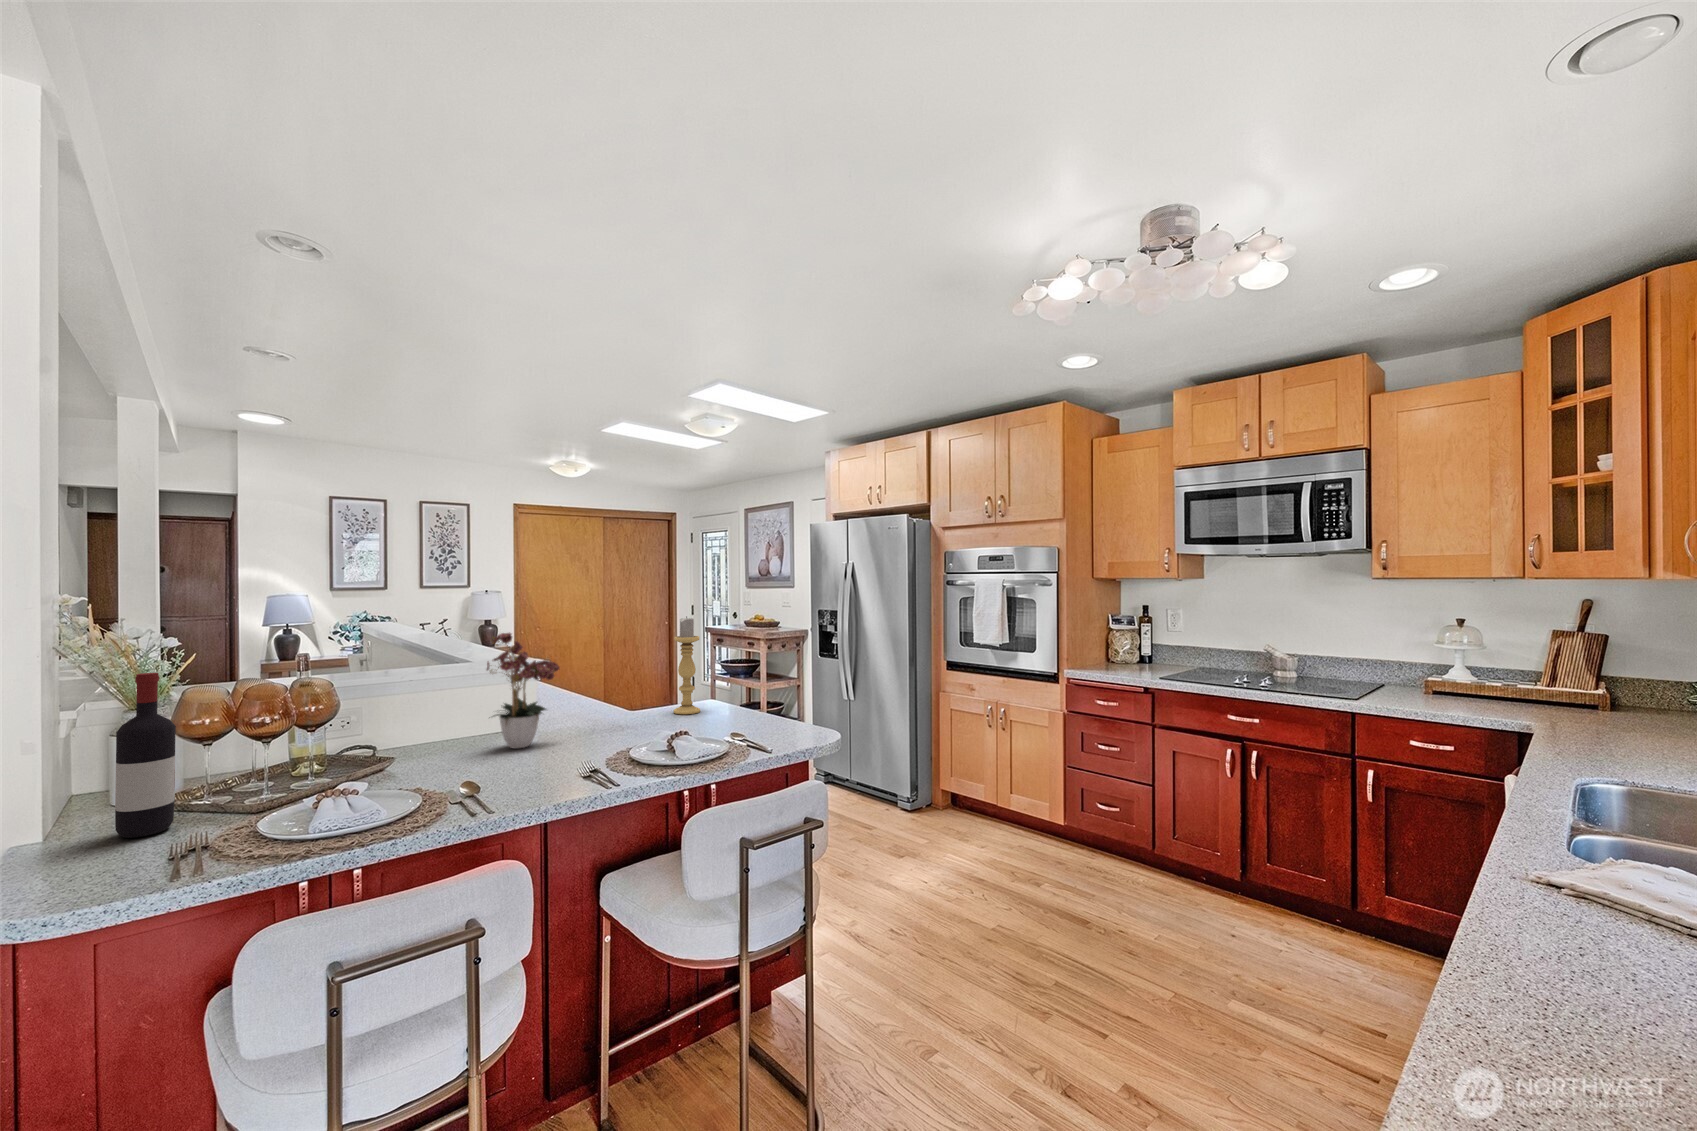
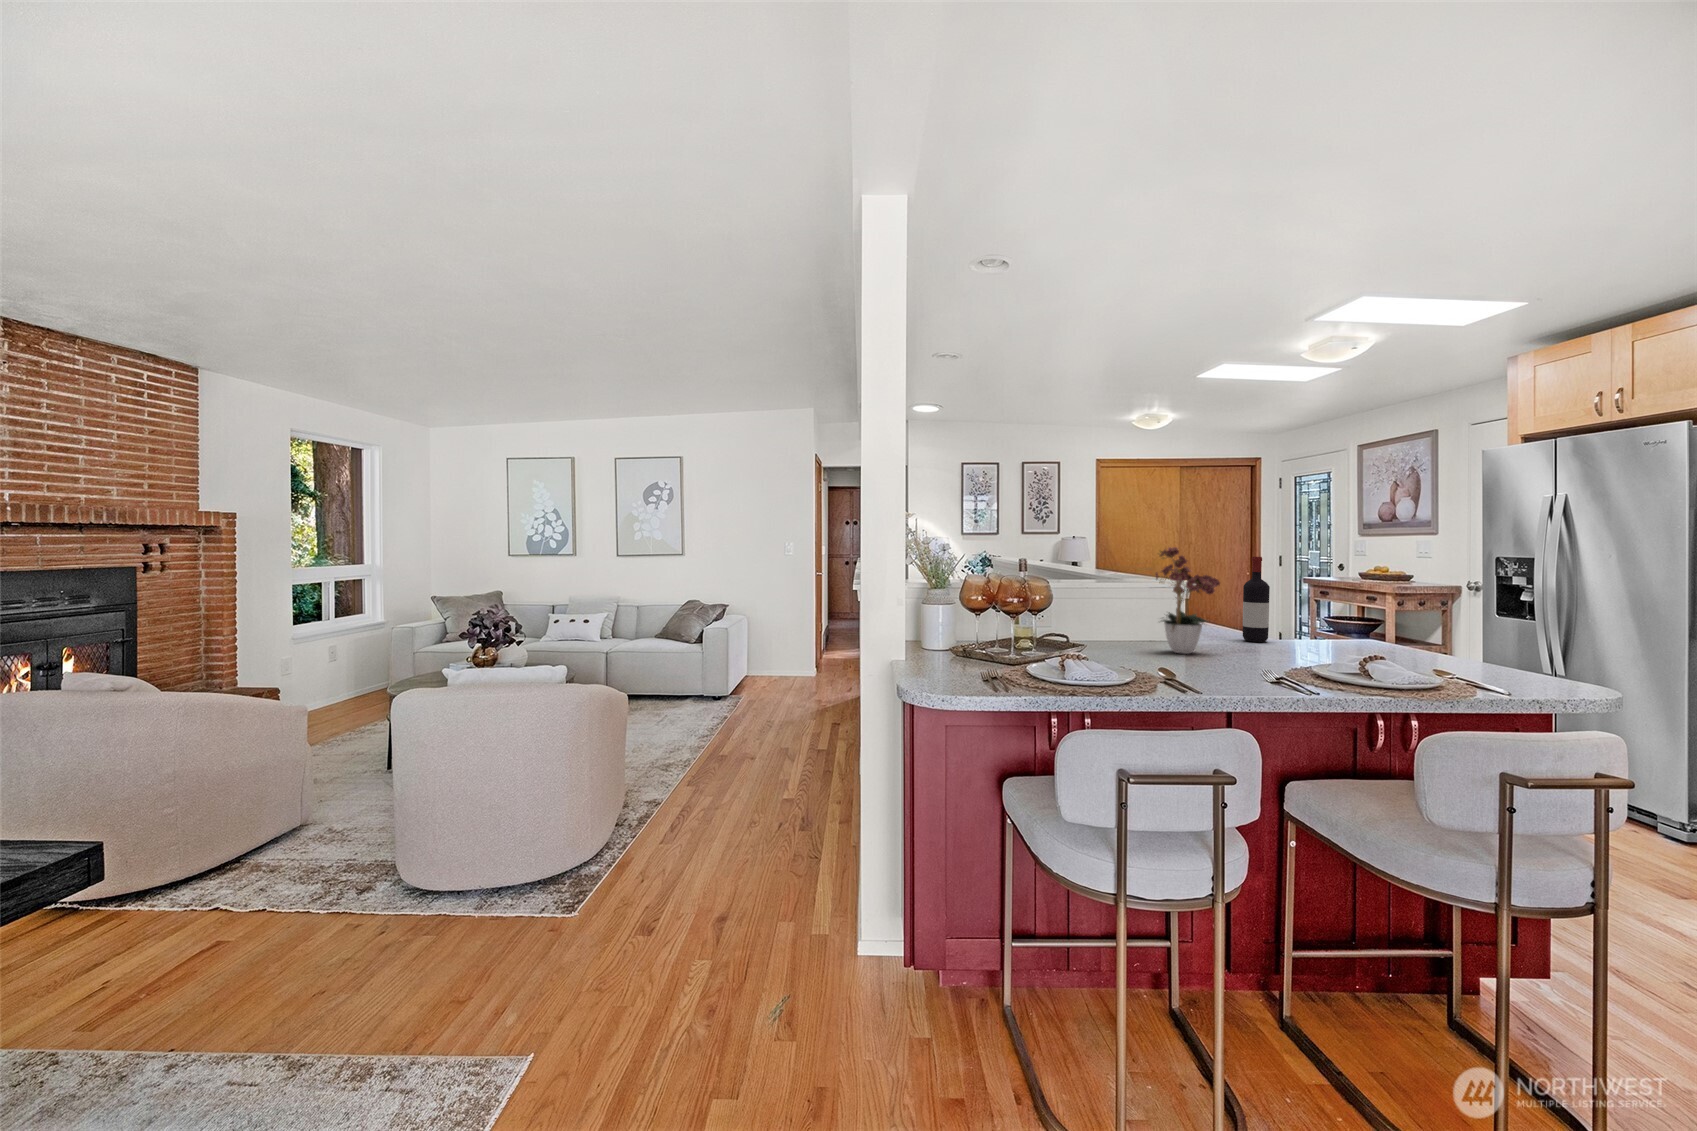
candle holder: present [674,617,700,714] -> none [1329,542,1366,648]
wine bottle: present [115,673,176,838] -> present [1243,557,1270,642]

